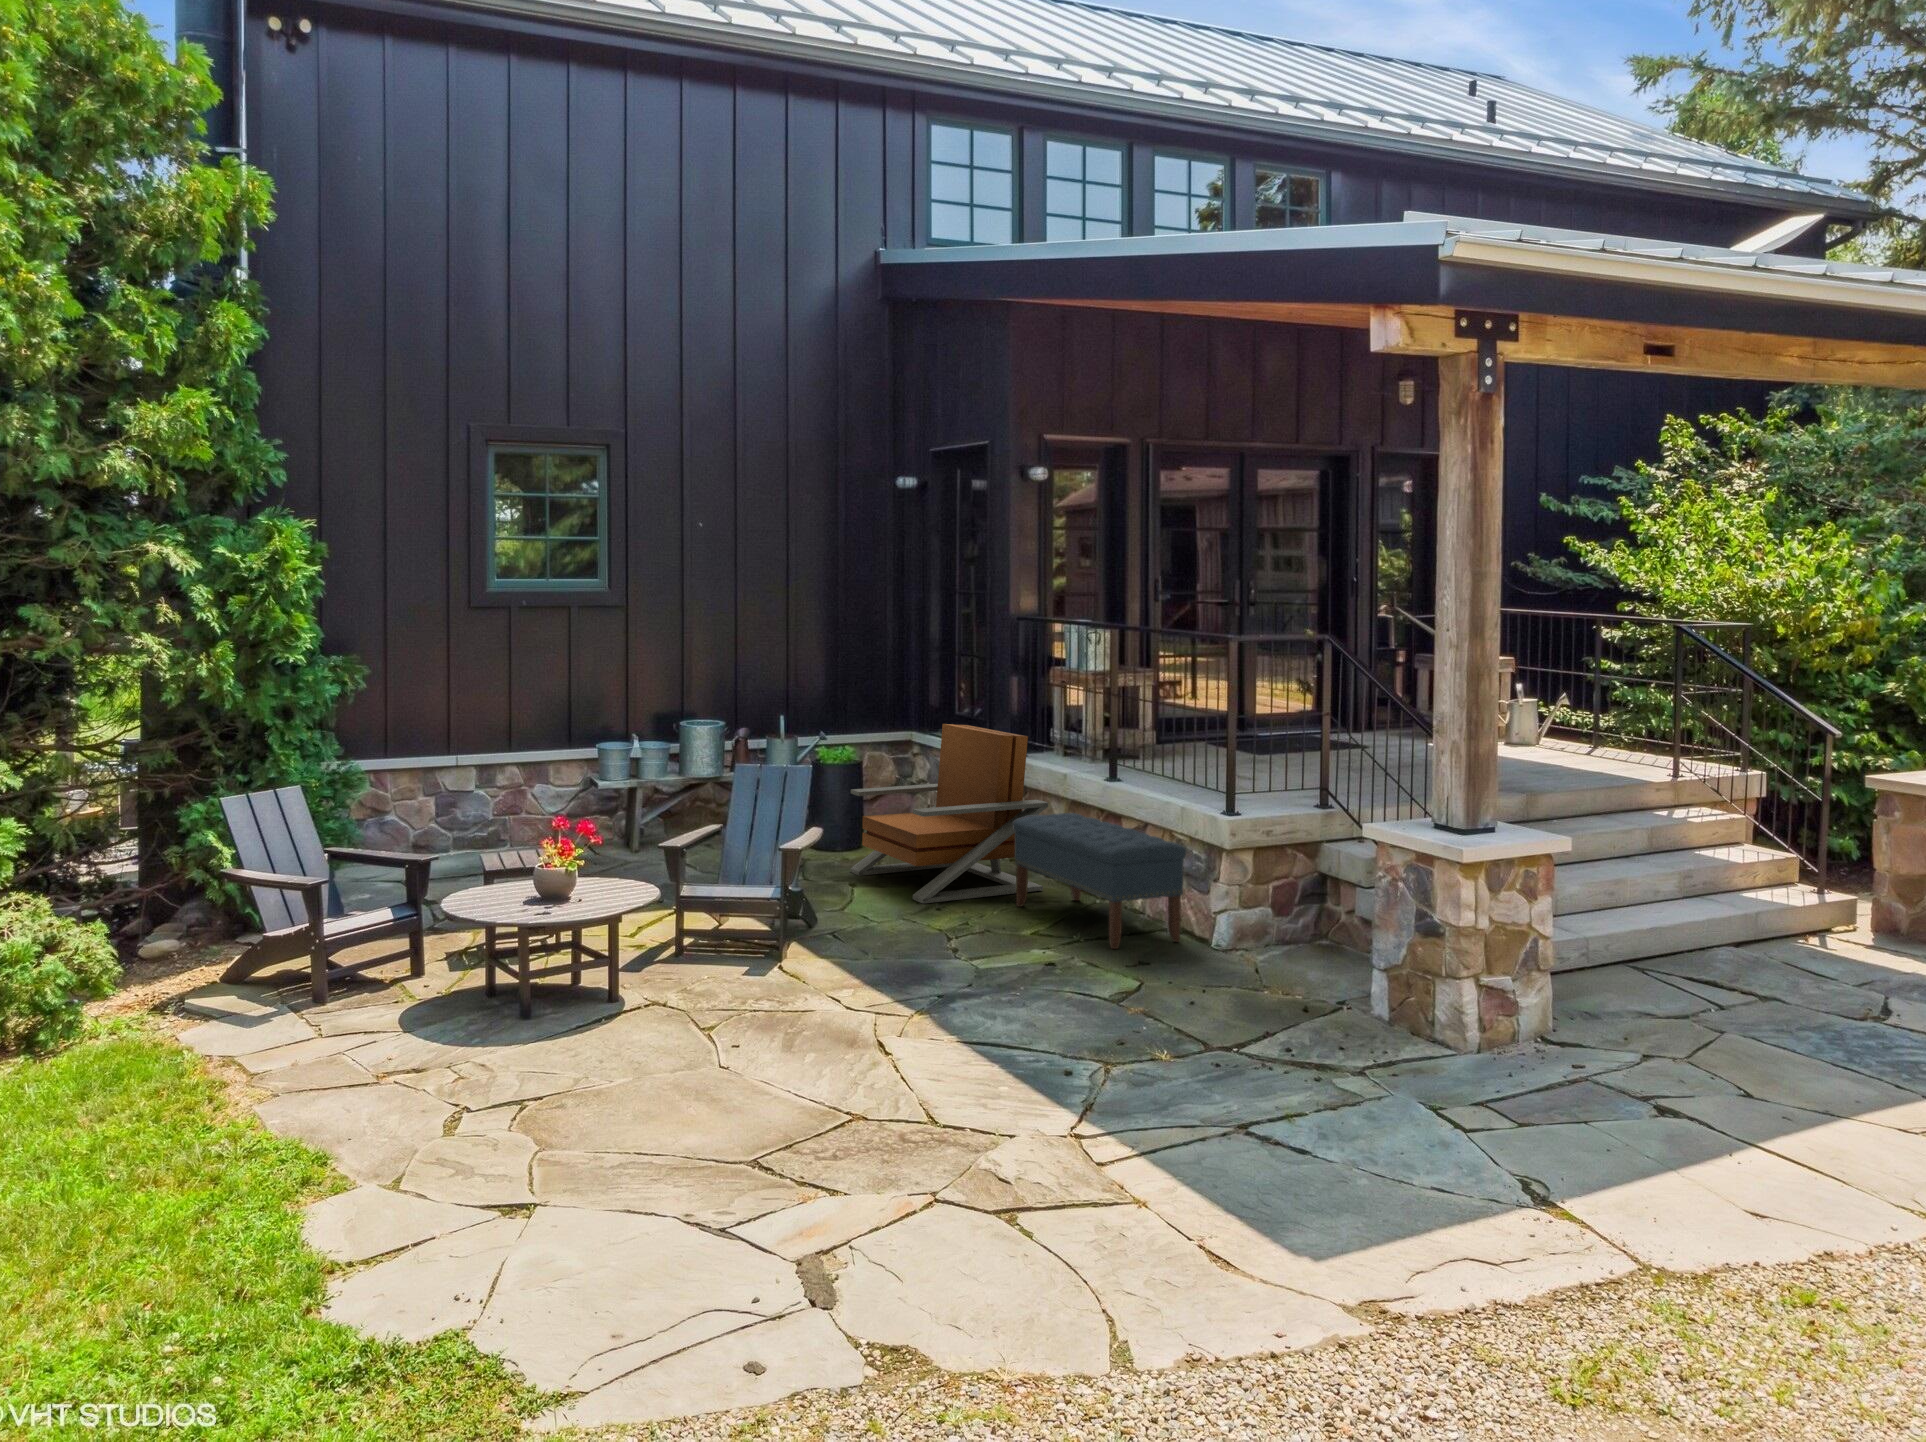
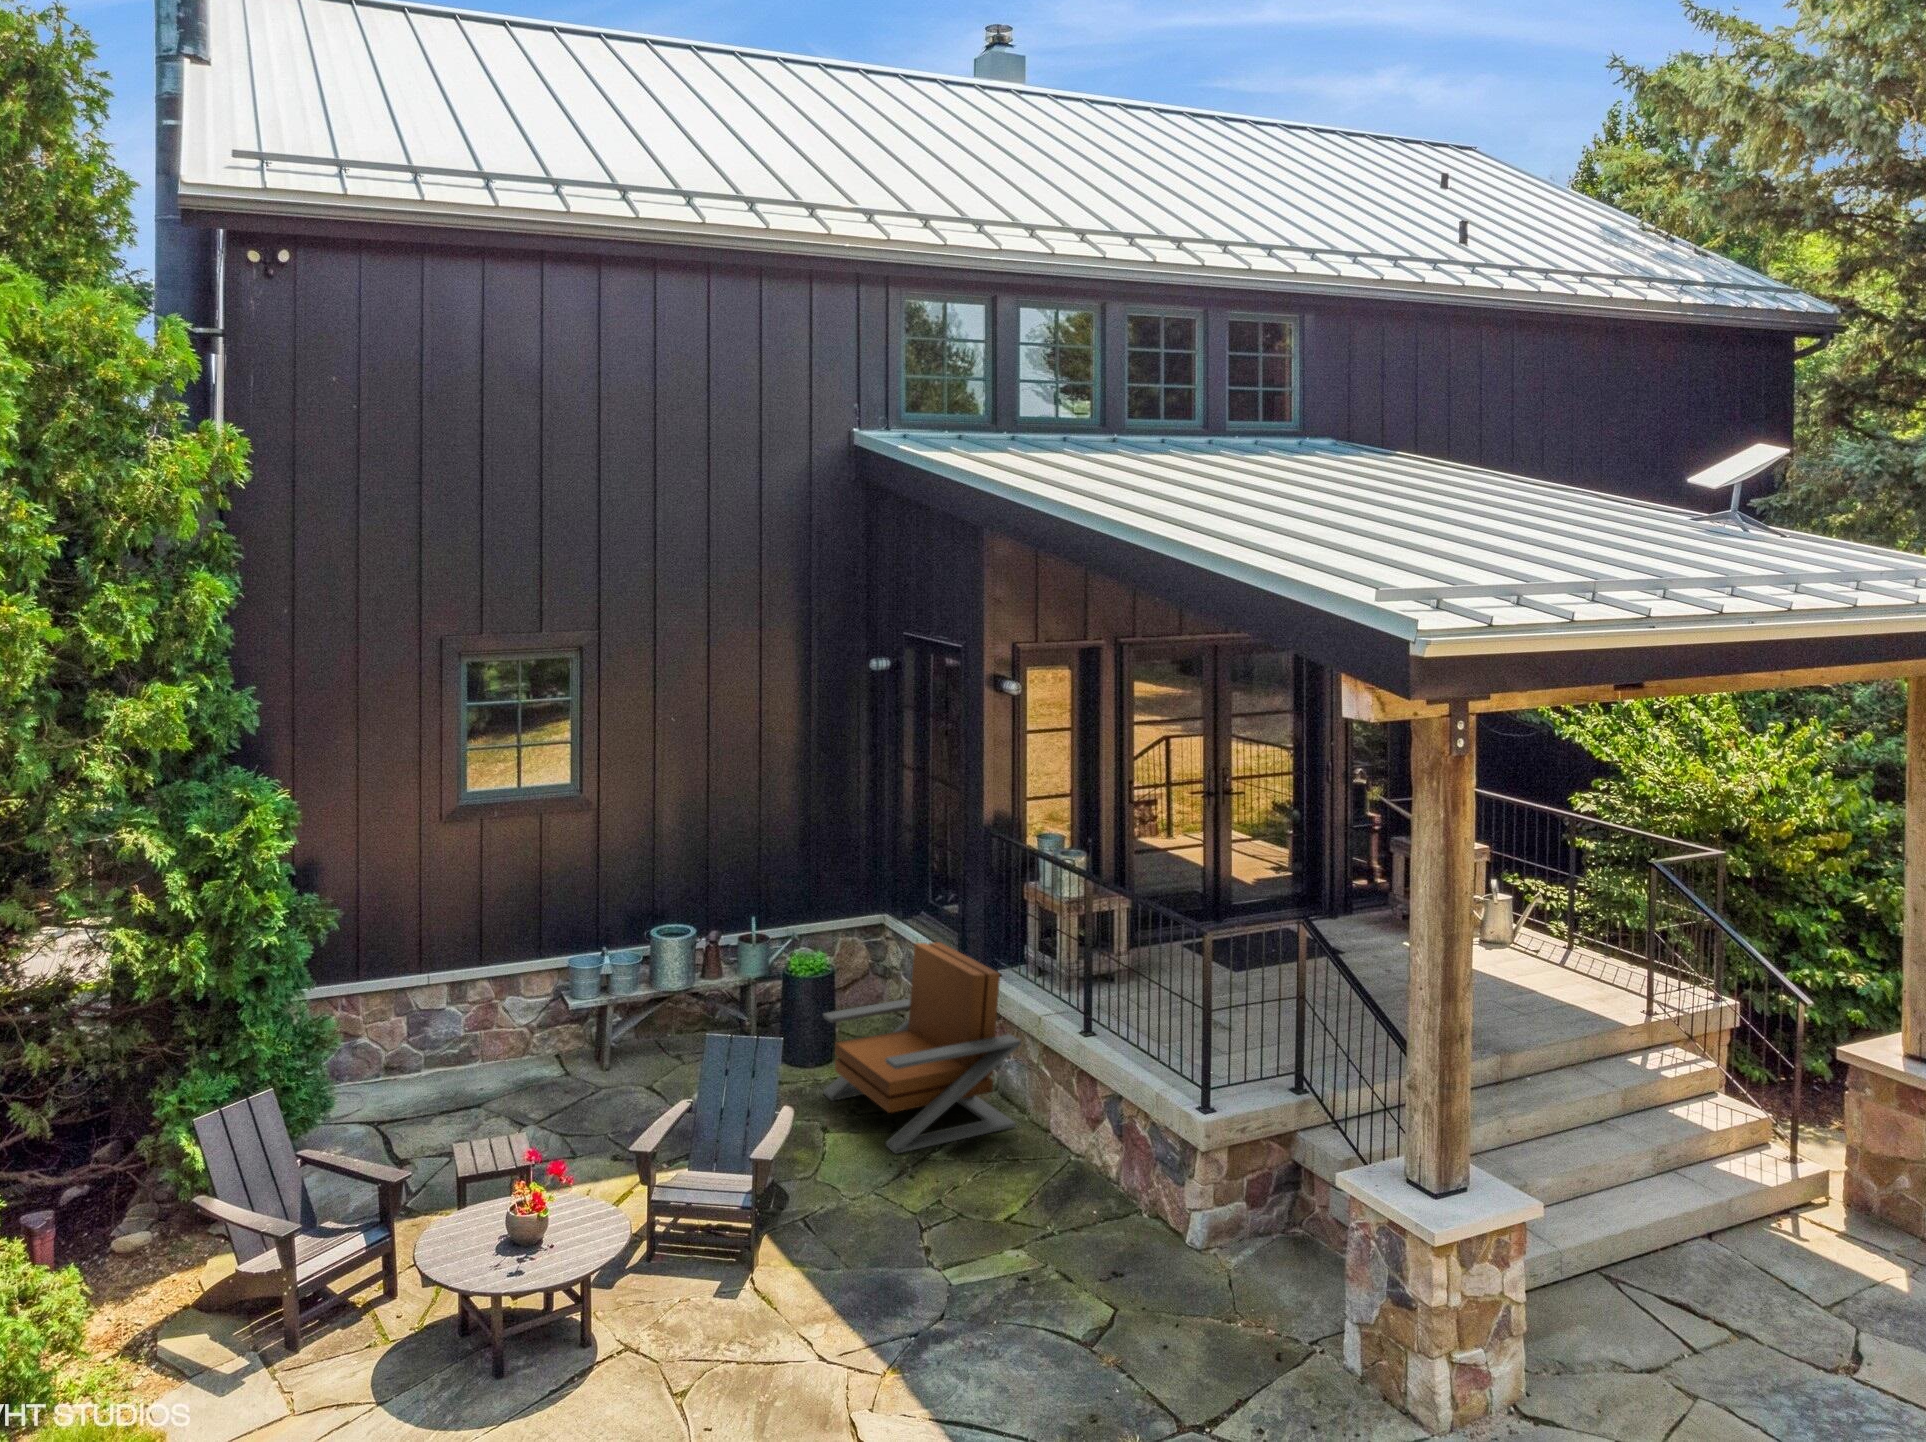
bench: present [1013,813,1186,949] -> none [985,1061,1159,1239]

